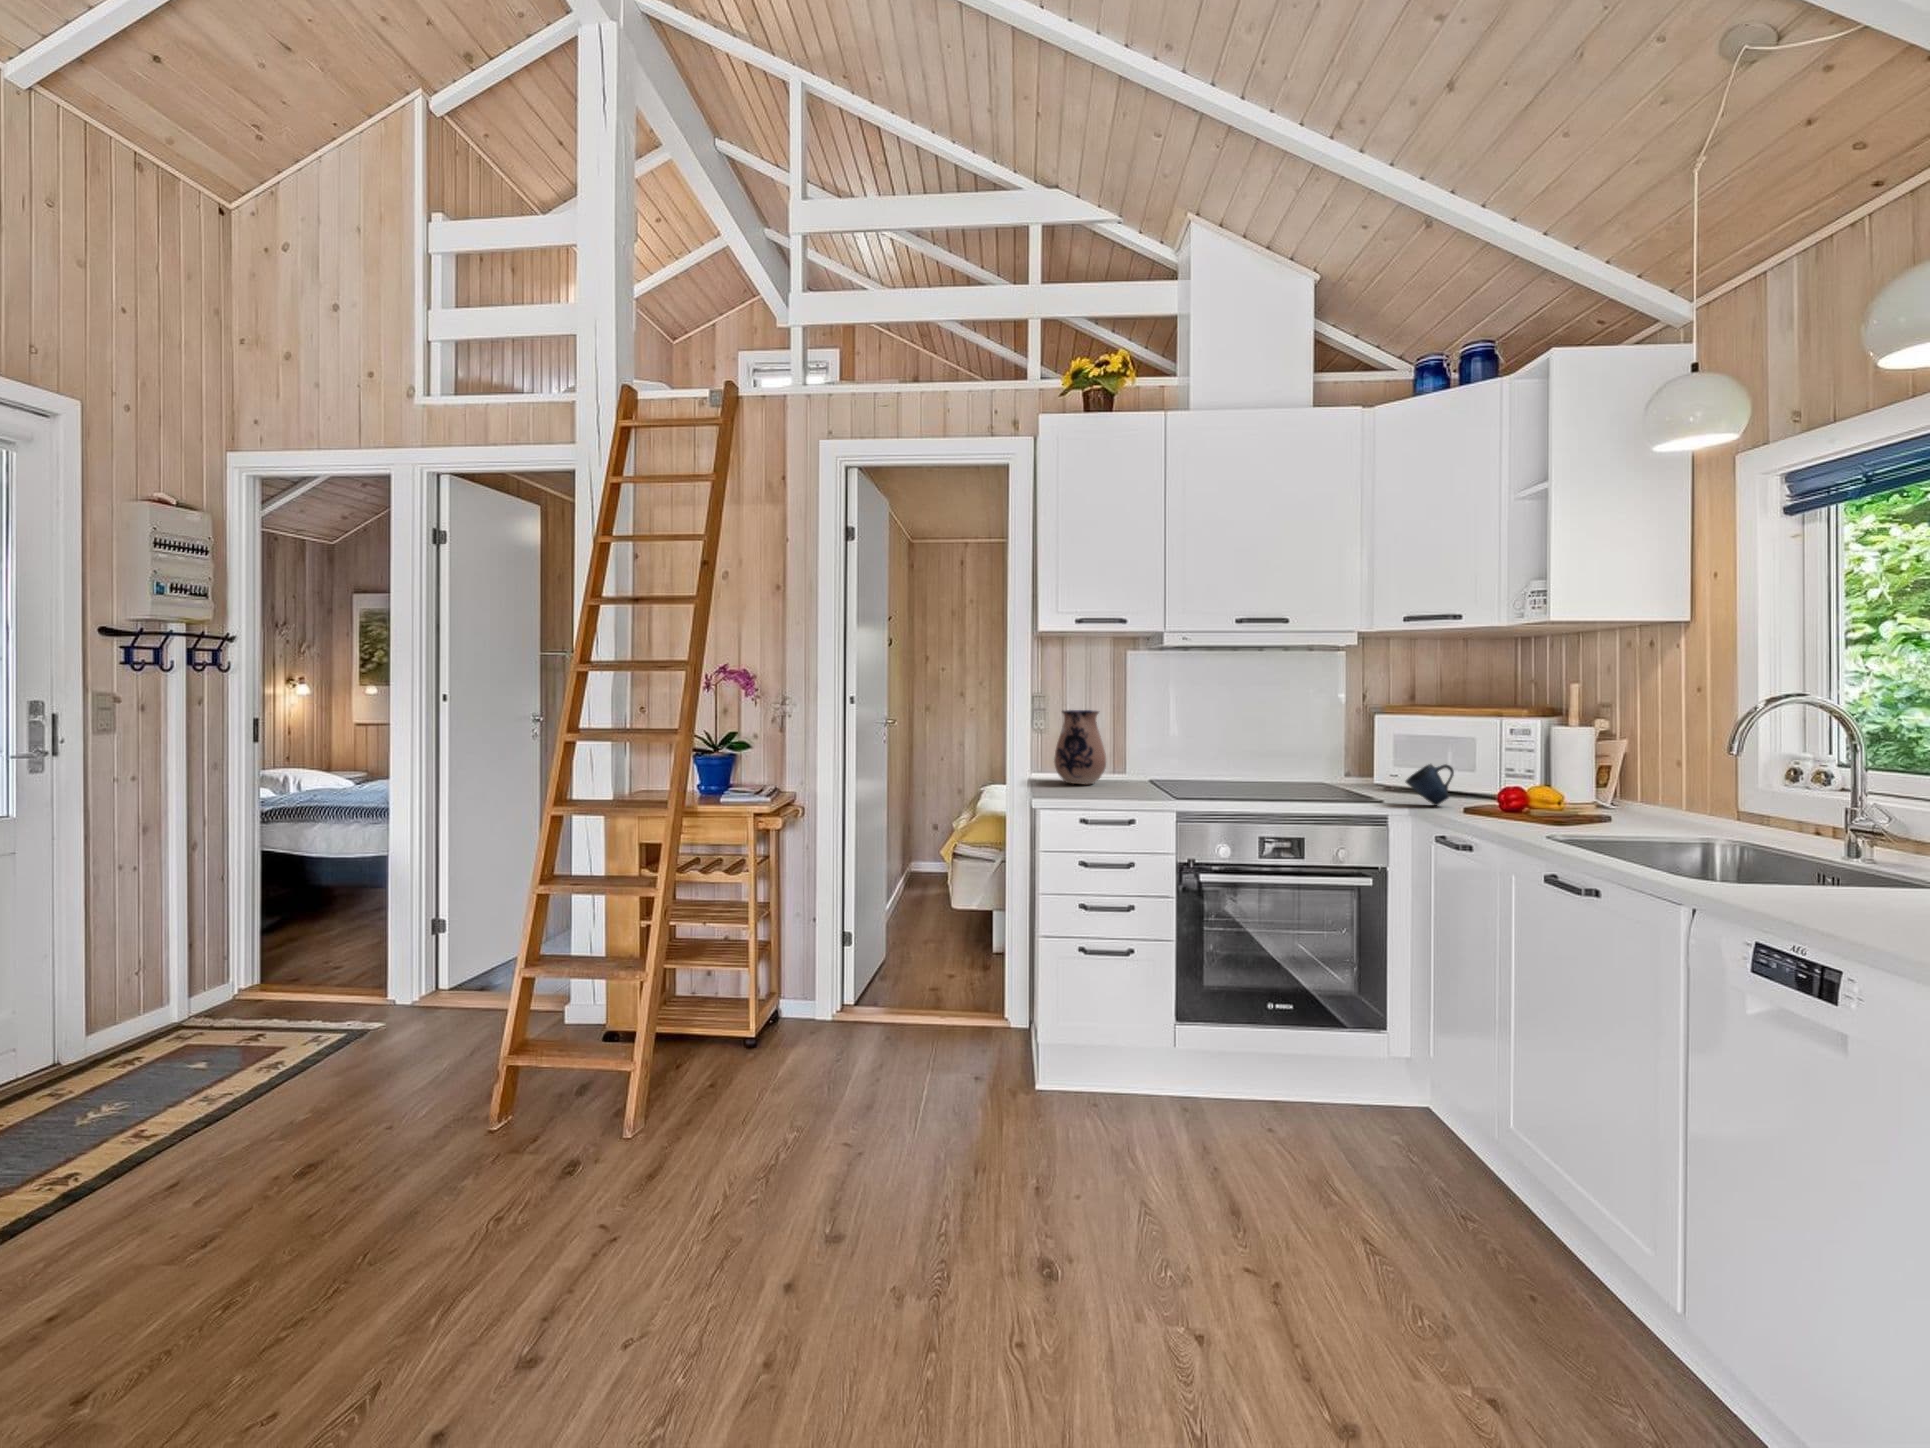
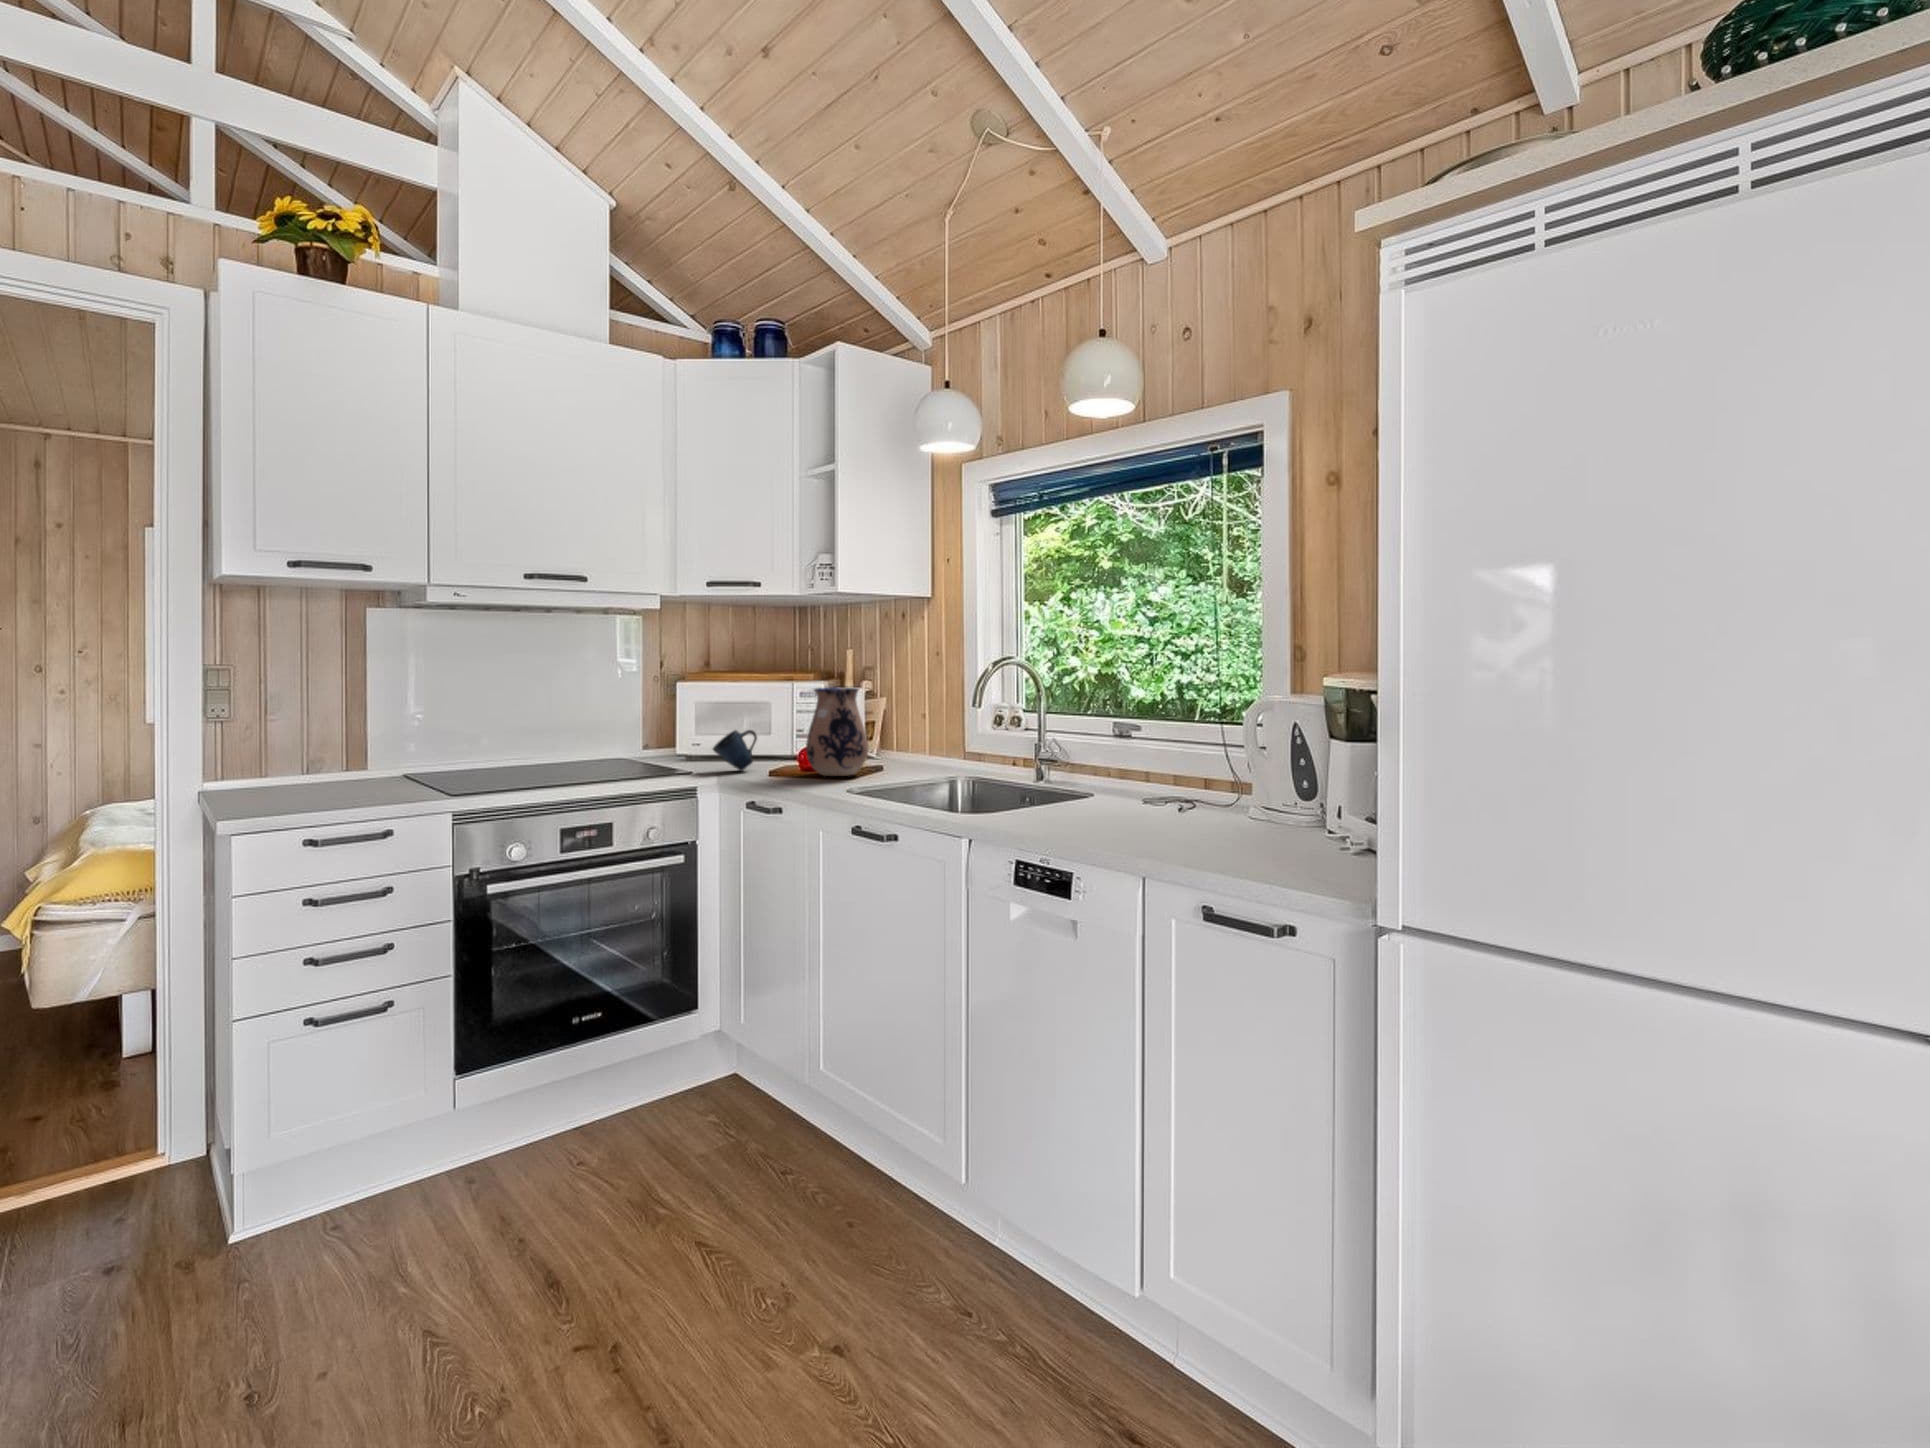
ceramic pitcher: present [1054,710,1106,785] -> present [806,687,868,776]

